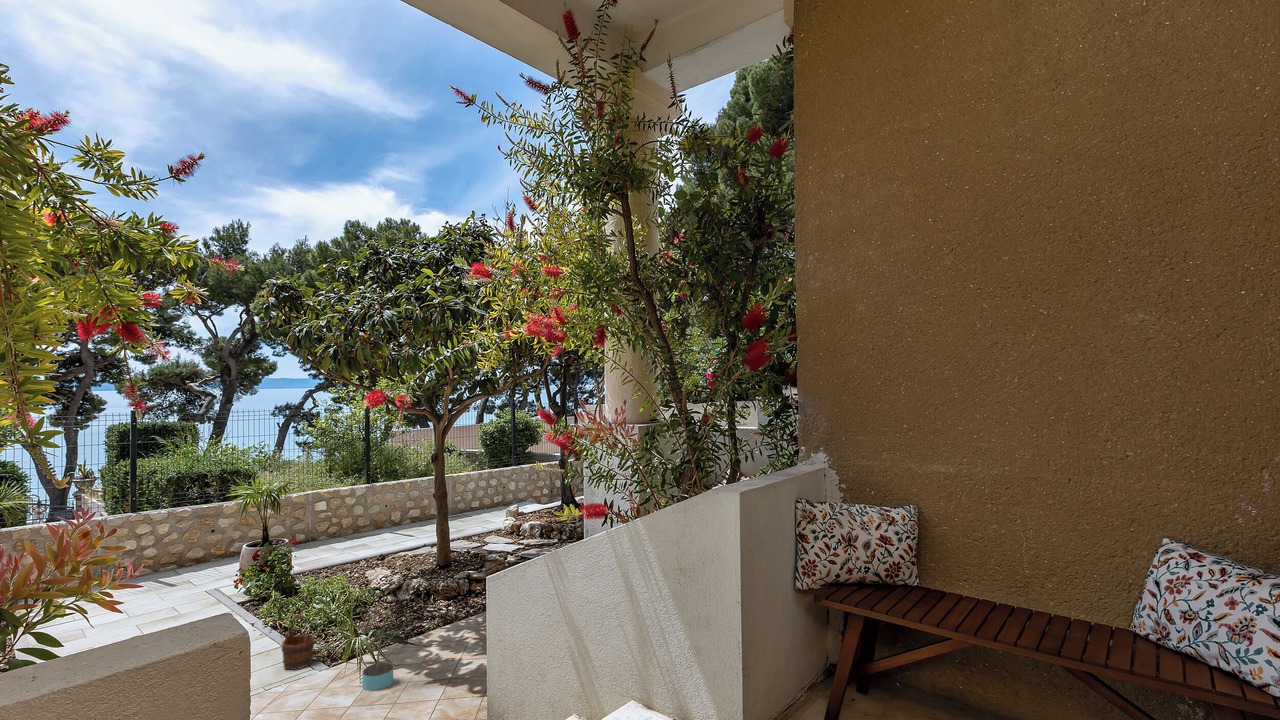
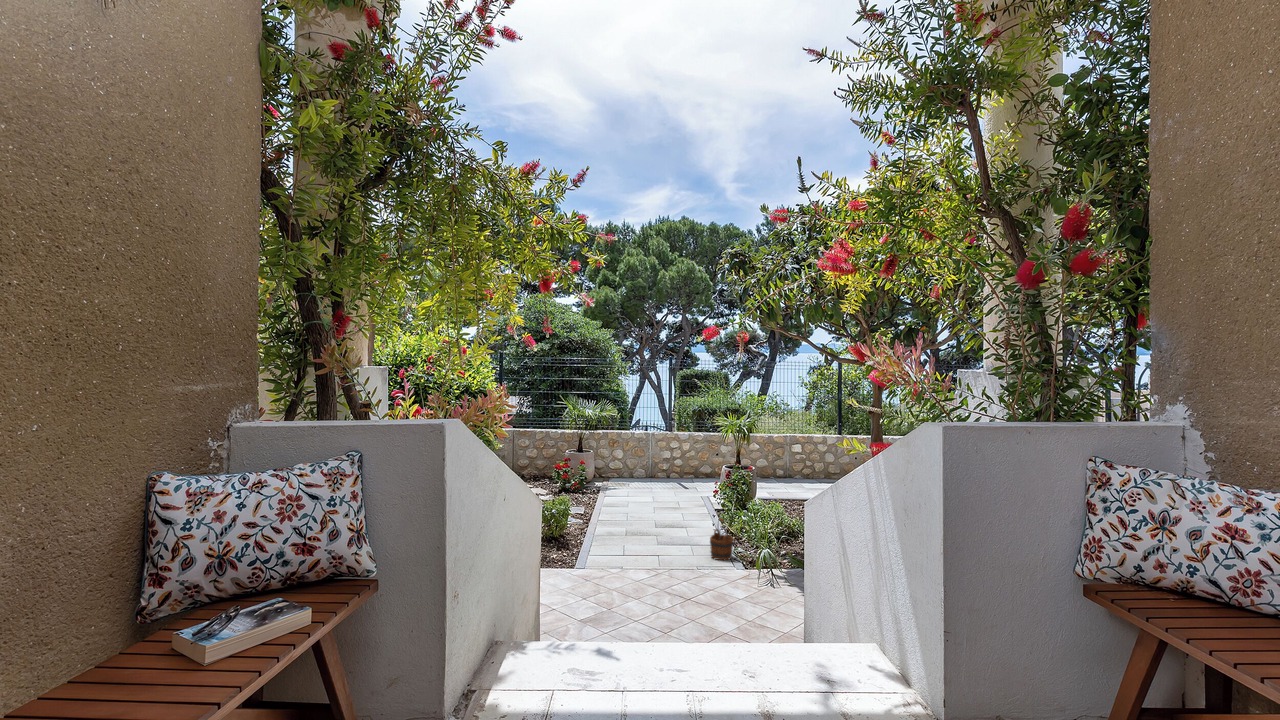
potted plant: present [354,589,413,691] -> none [738,504,787,590]

